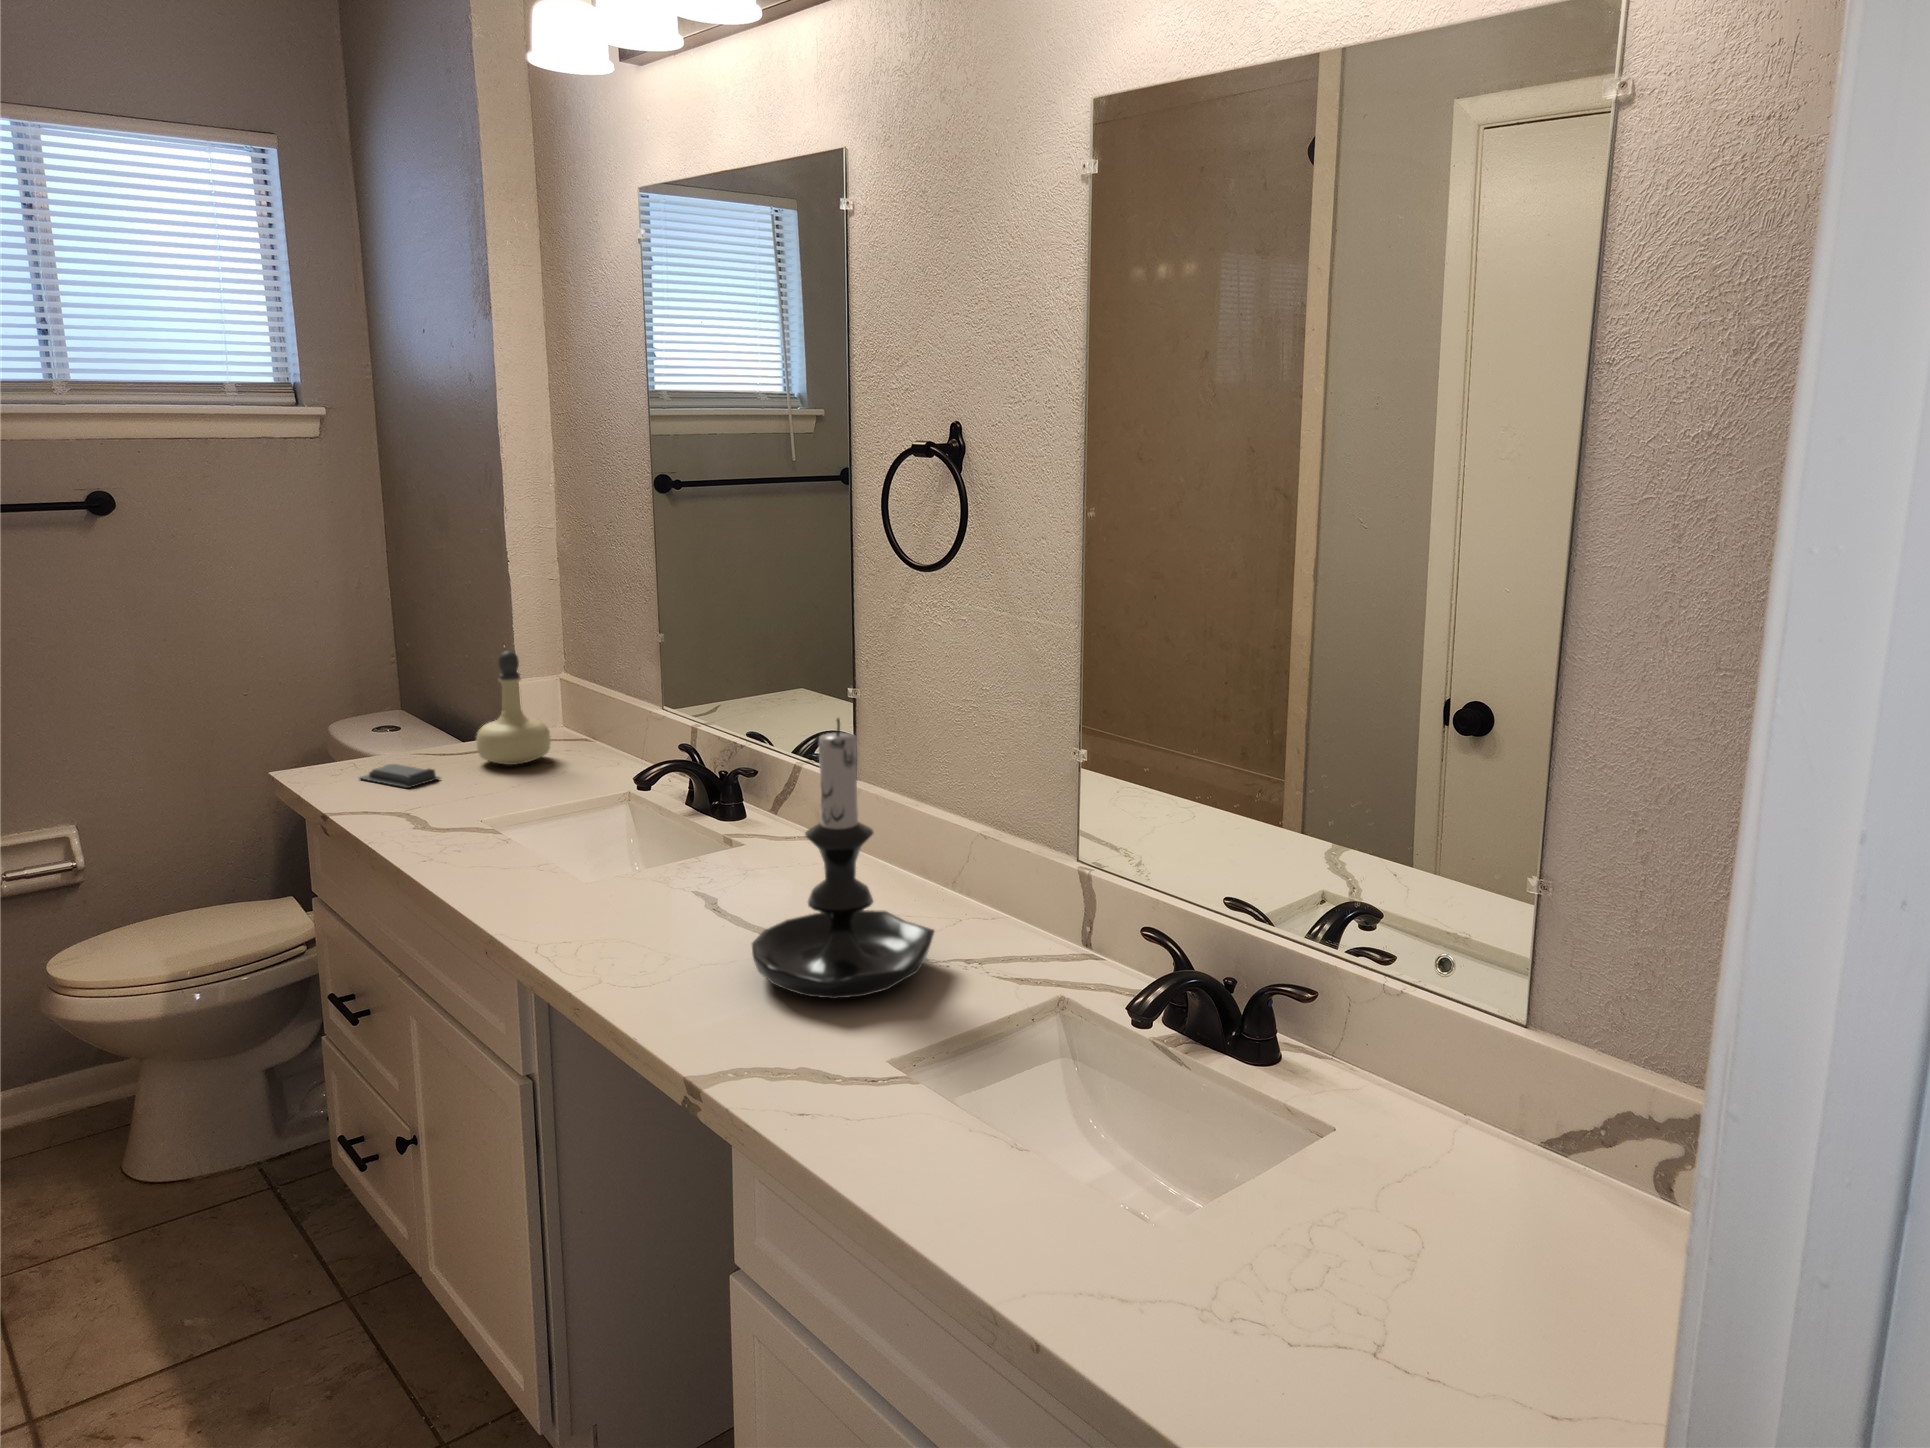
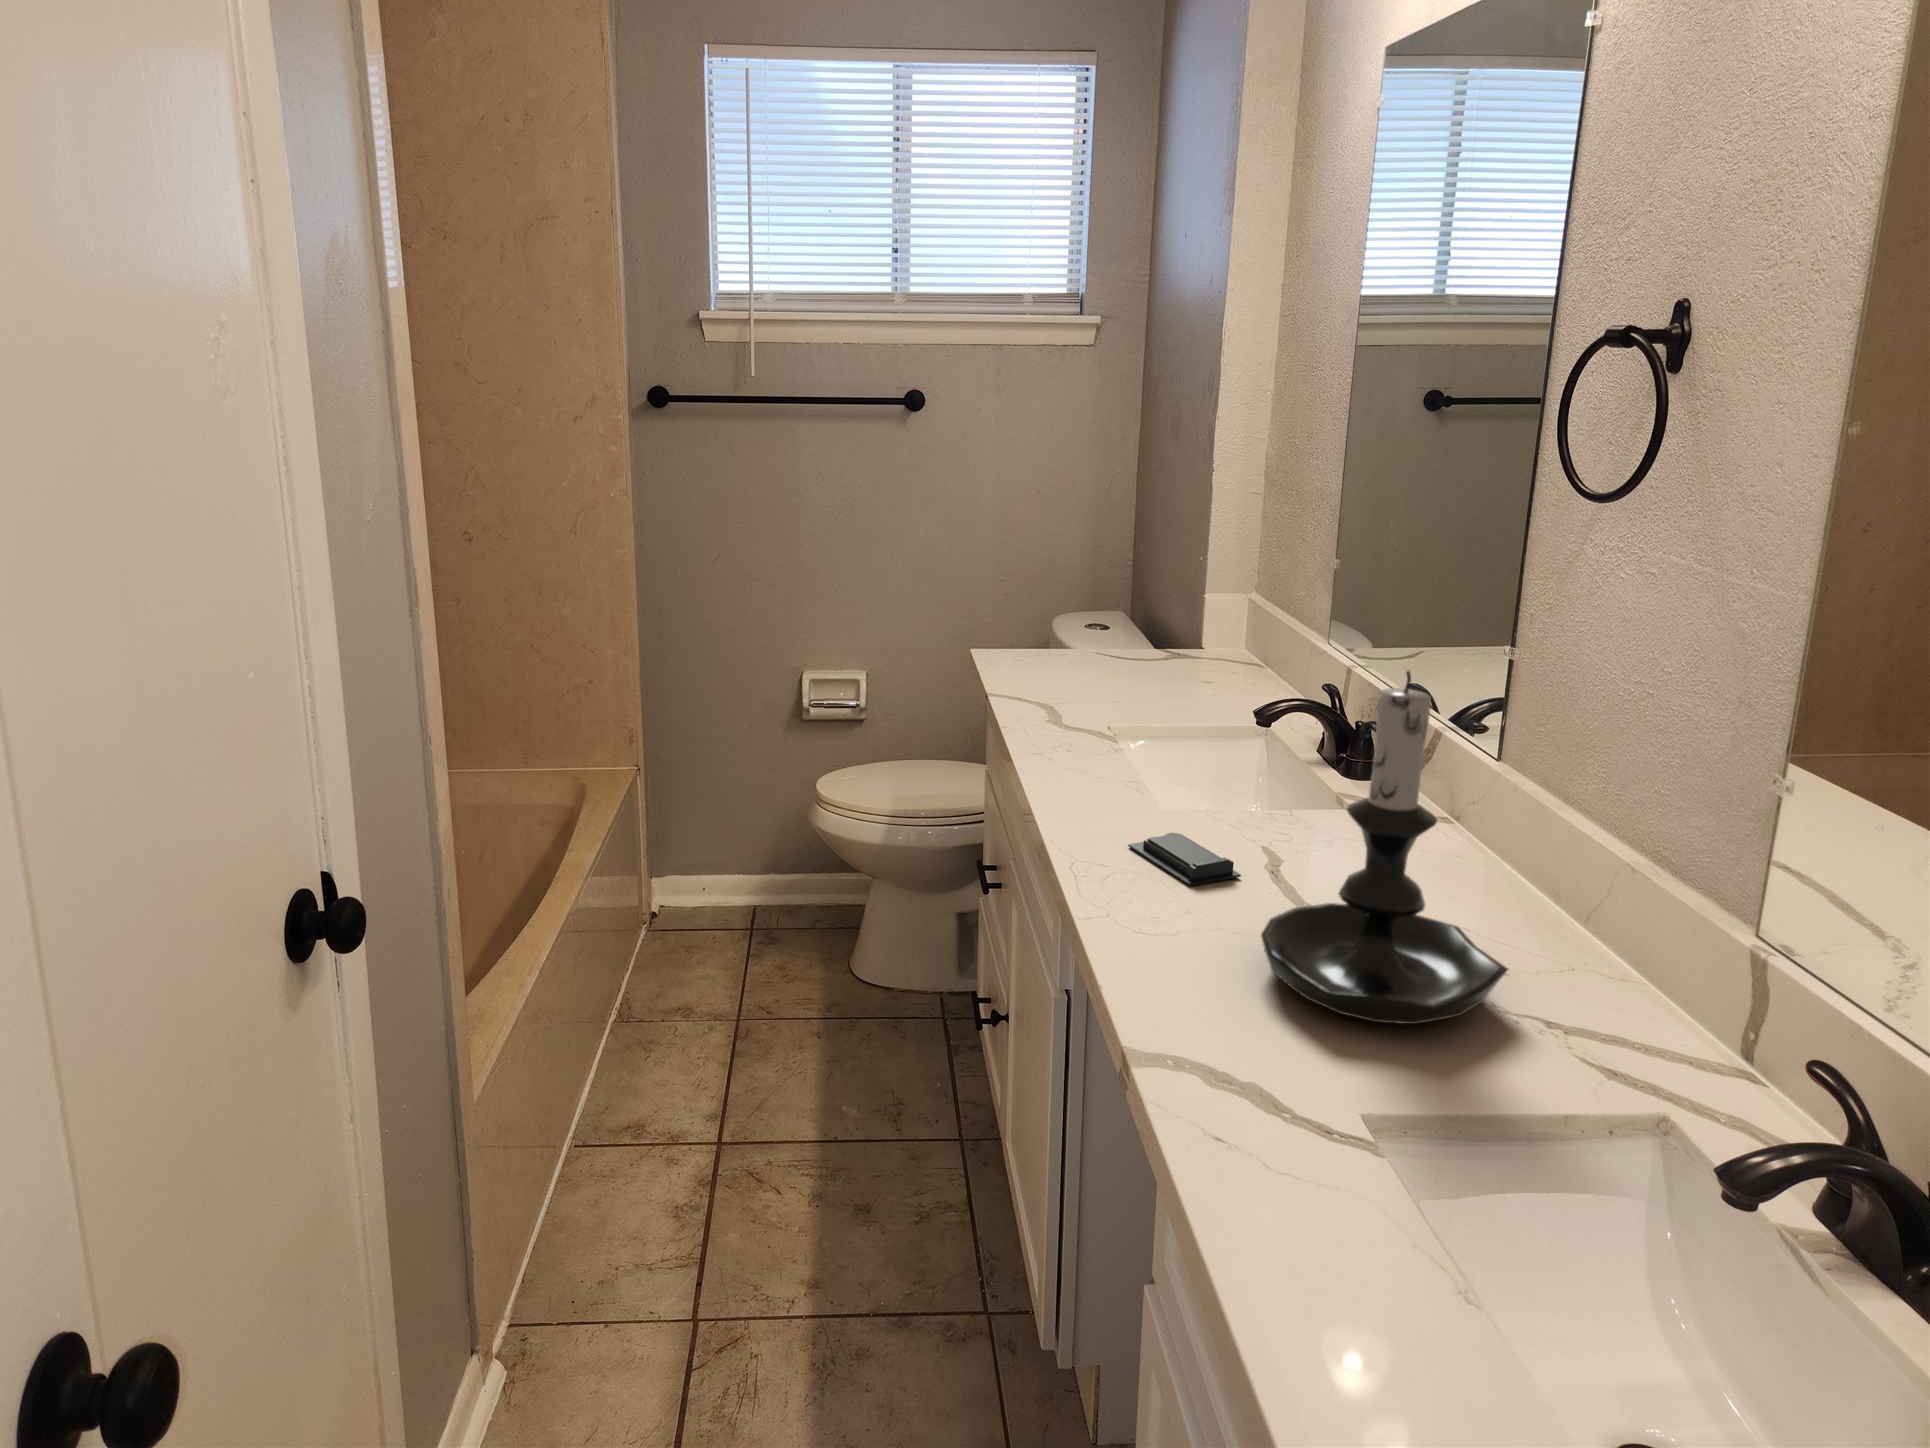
perfume bottle: present [476,651,551,765] -> none [1145,561,1217,678]
soap bar: present [360,764,440,788] -> present [1128,833,1241,886]

